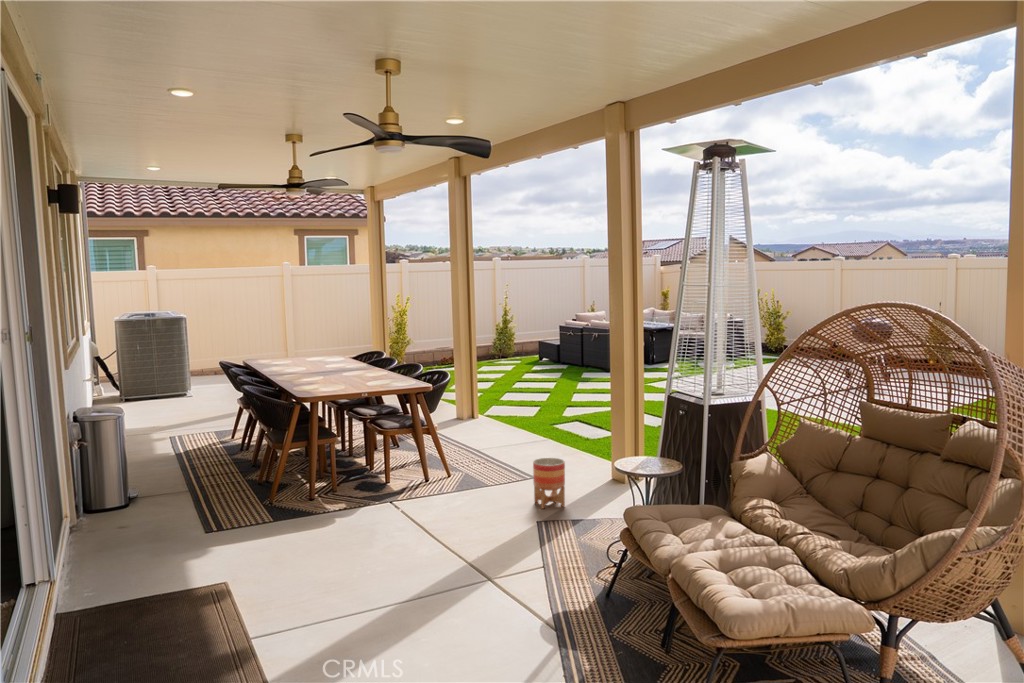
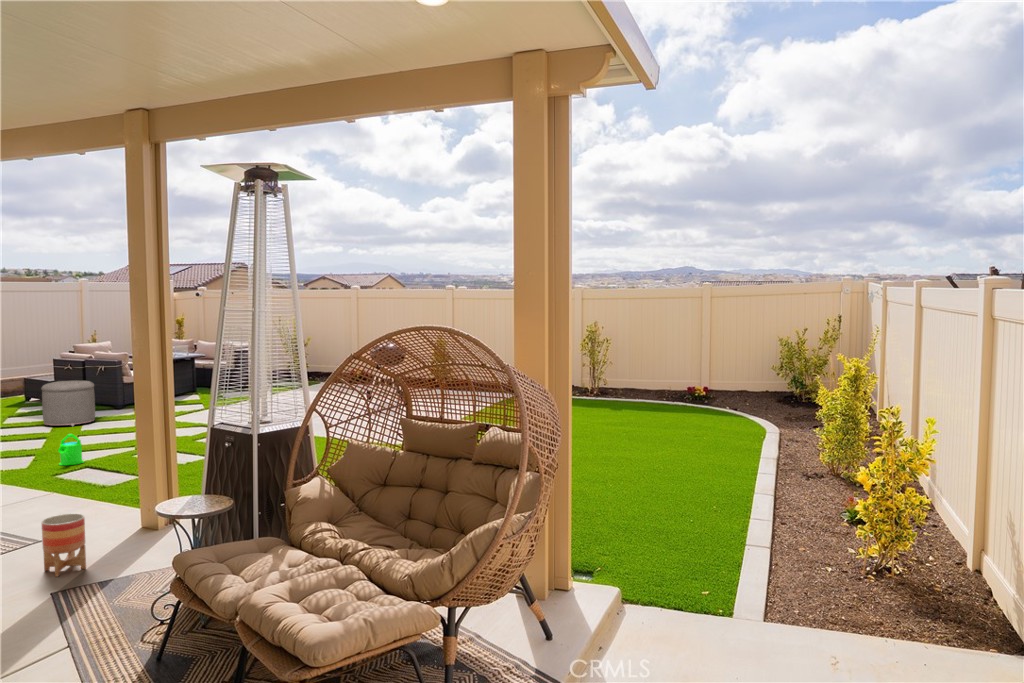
ottoman: none [549,344,589,384] -> present [41,381,95,426]
watering can: none [556,390,576,417] -> present [58,434,84,465]

